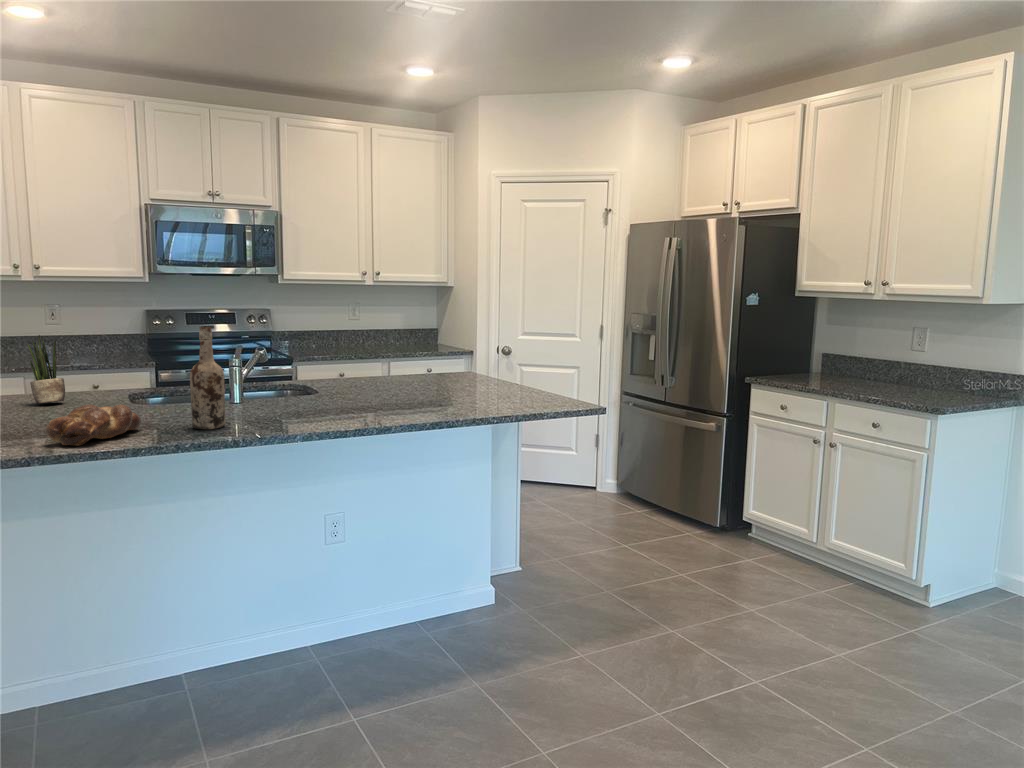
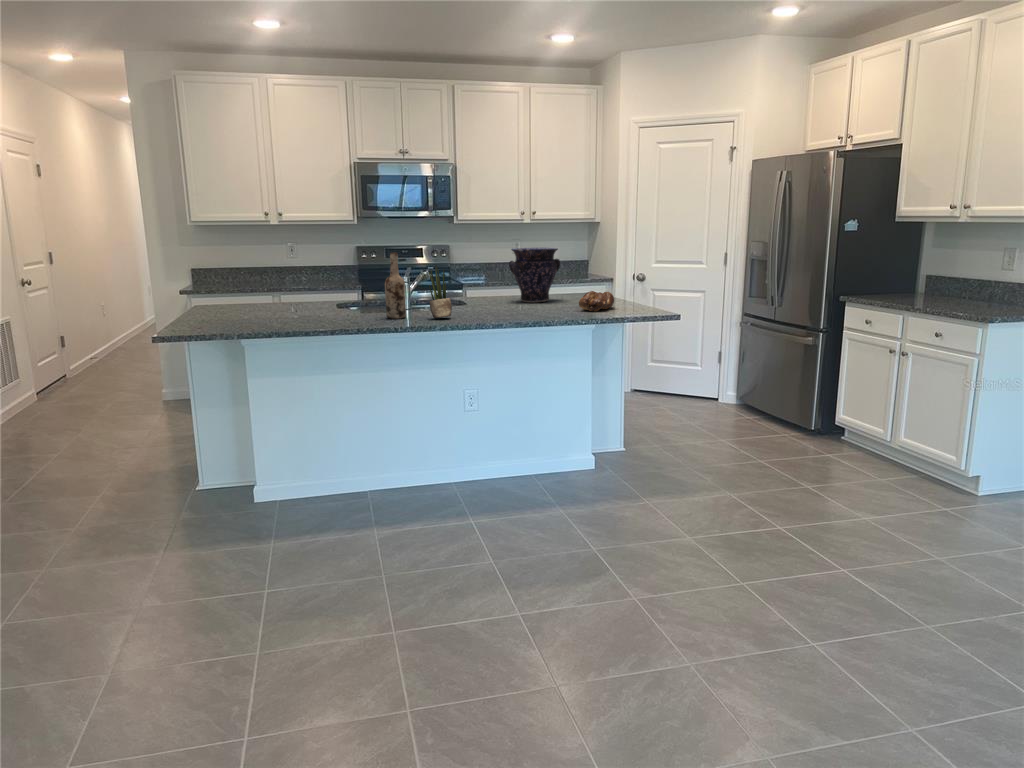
vase: none [370,318,437,391] -> present [509,248,560,302]
potted plant: present [28,335,65,404] -> present [429,265,452,318]
bread loaf: present [45,404,141,446] -> present [579,291,614,312]

